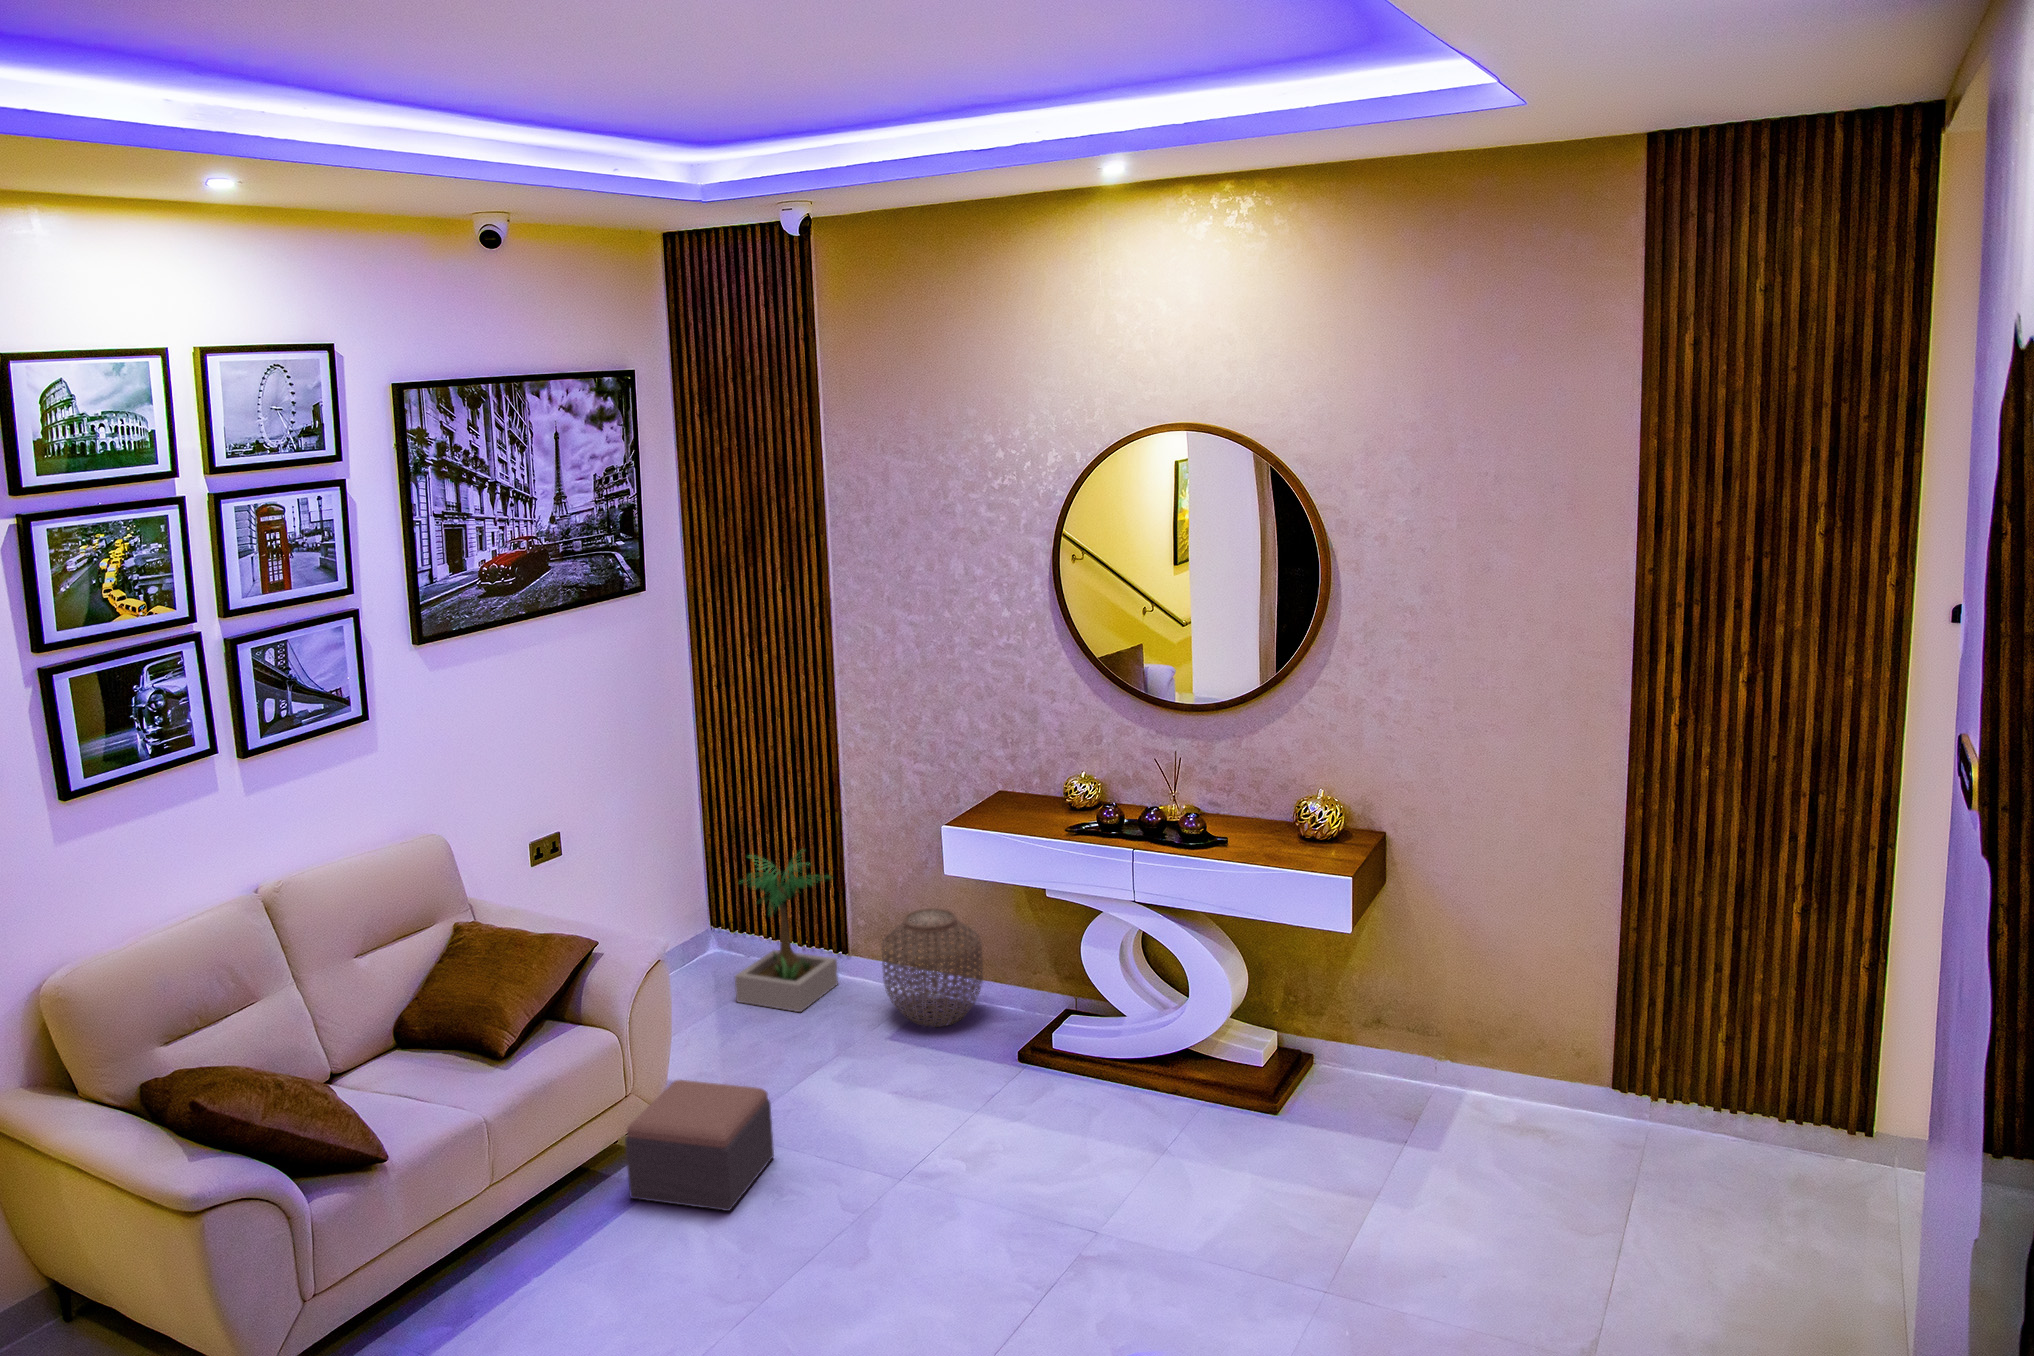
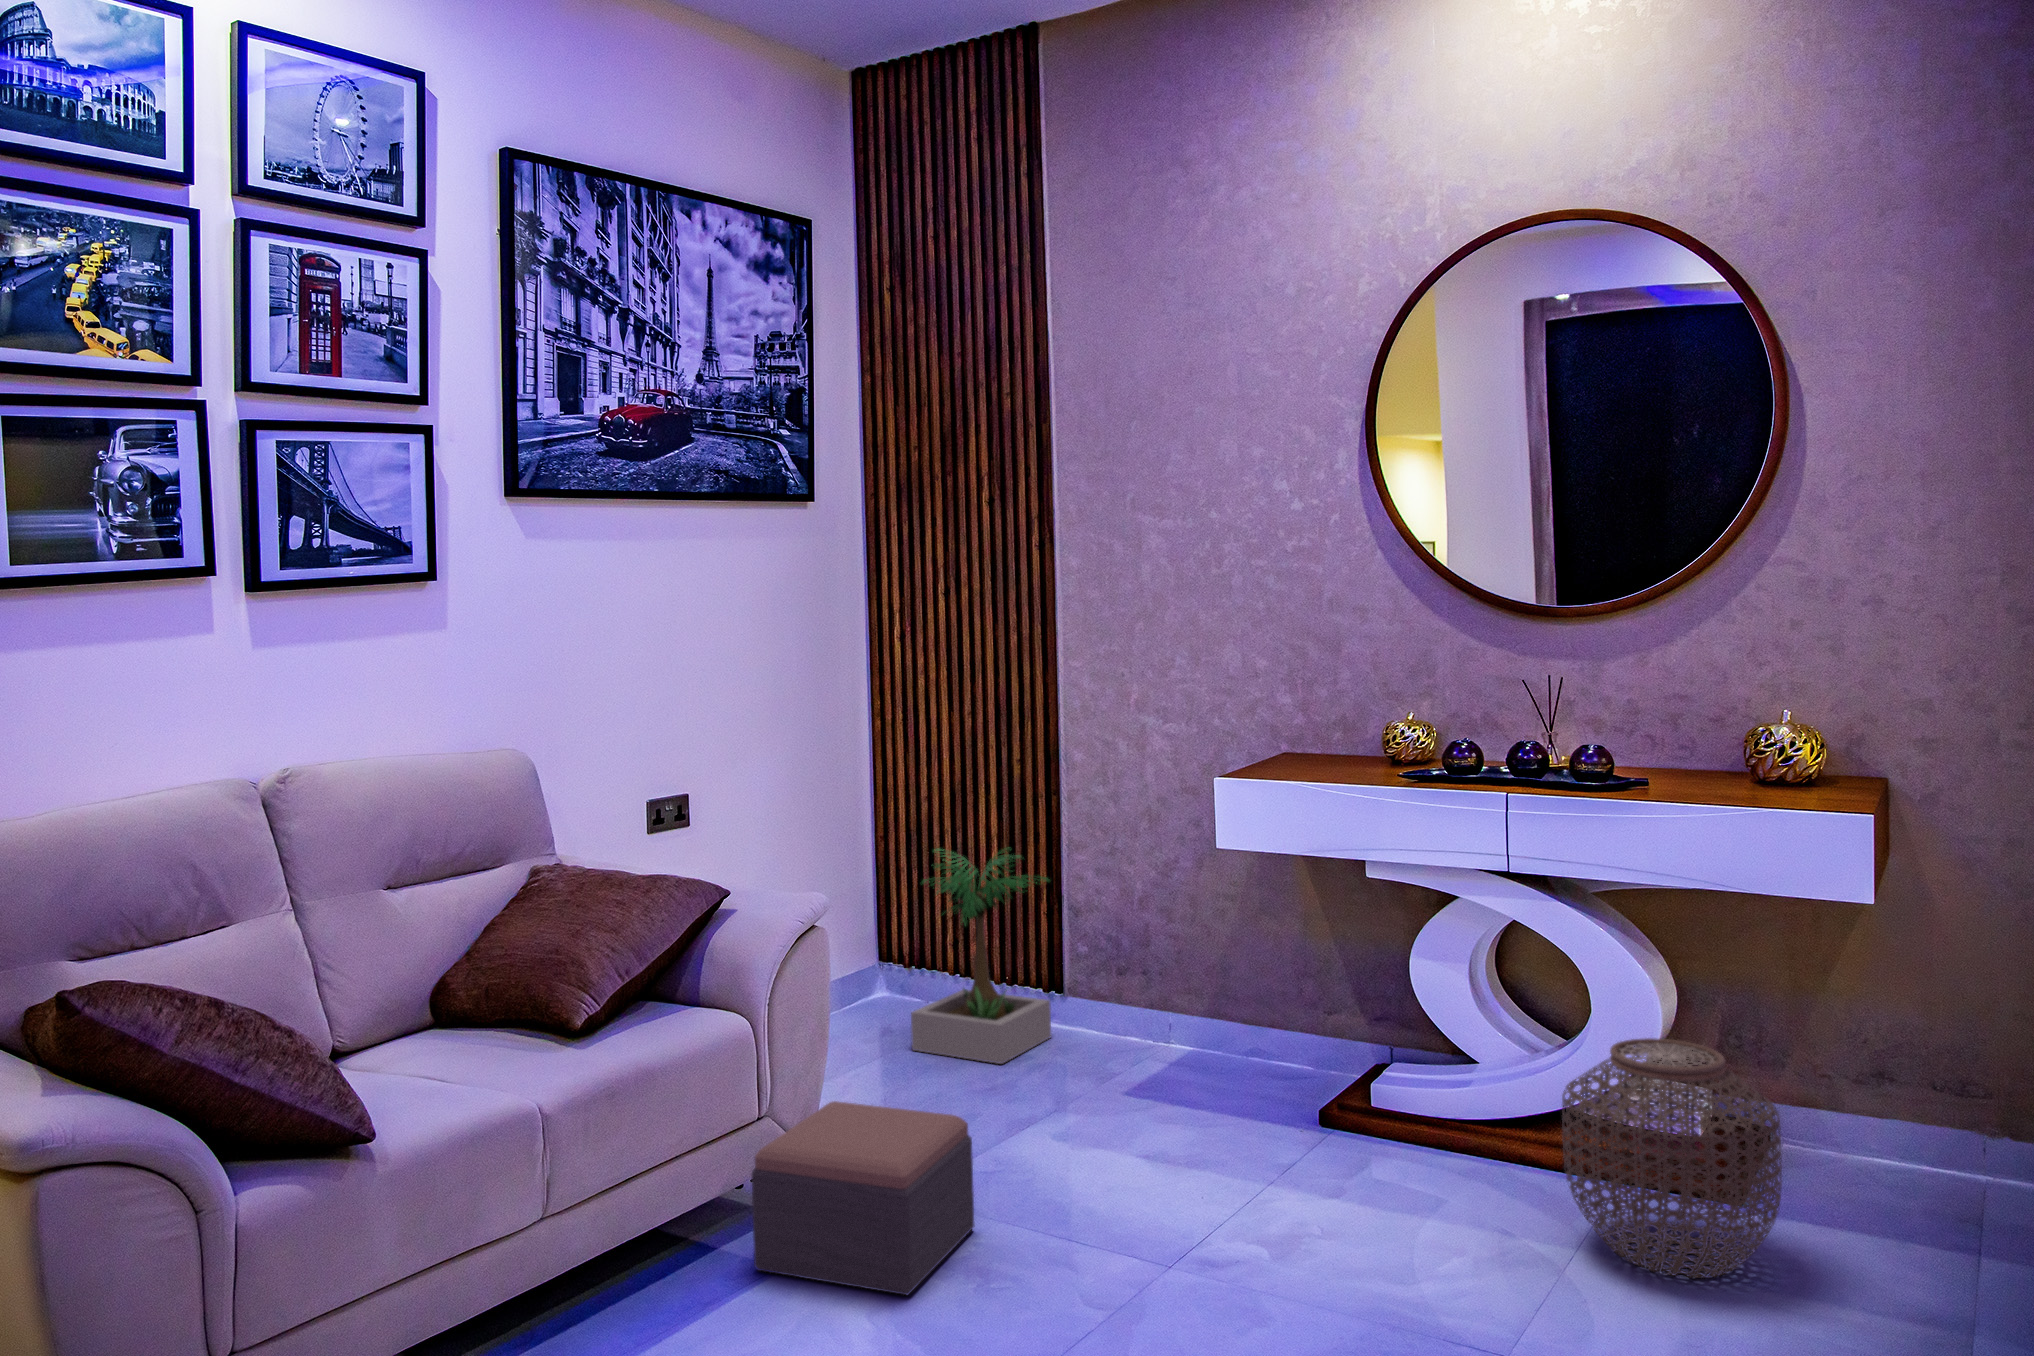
woven basket: present [882,908,983,1027] -> present [1562,1038,1782,1278]

